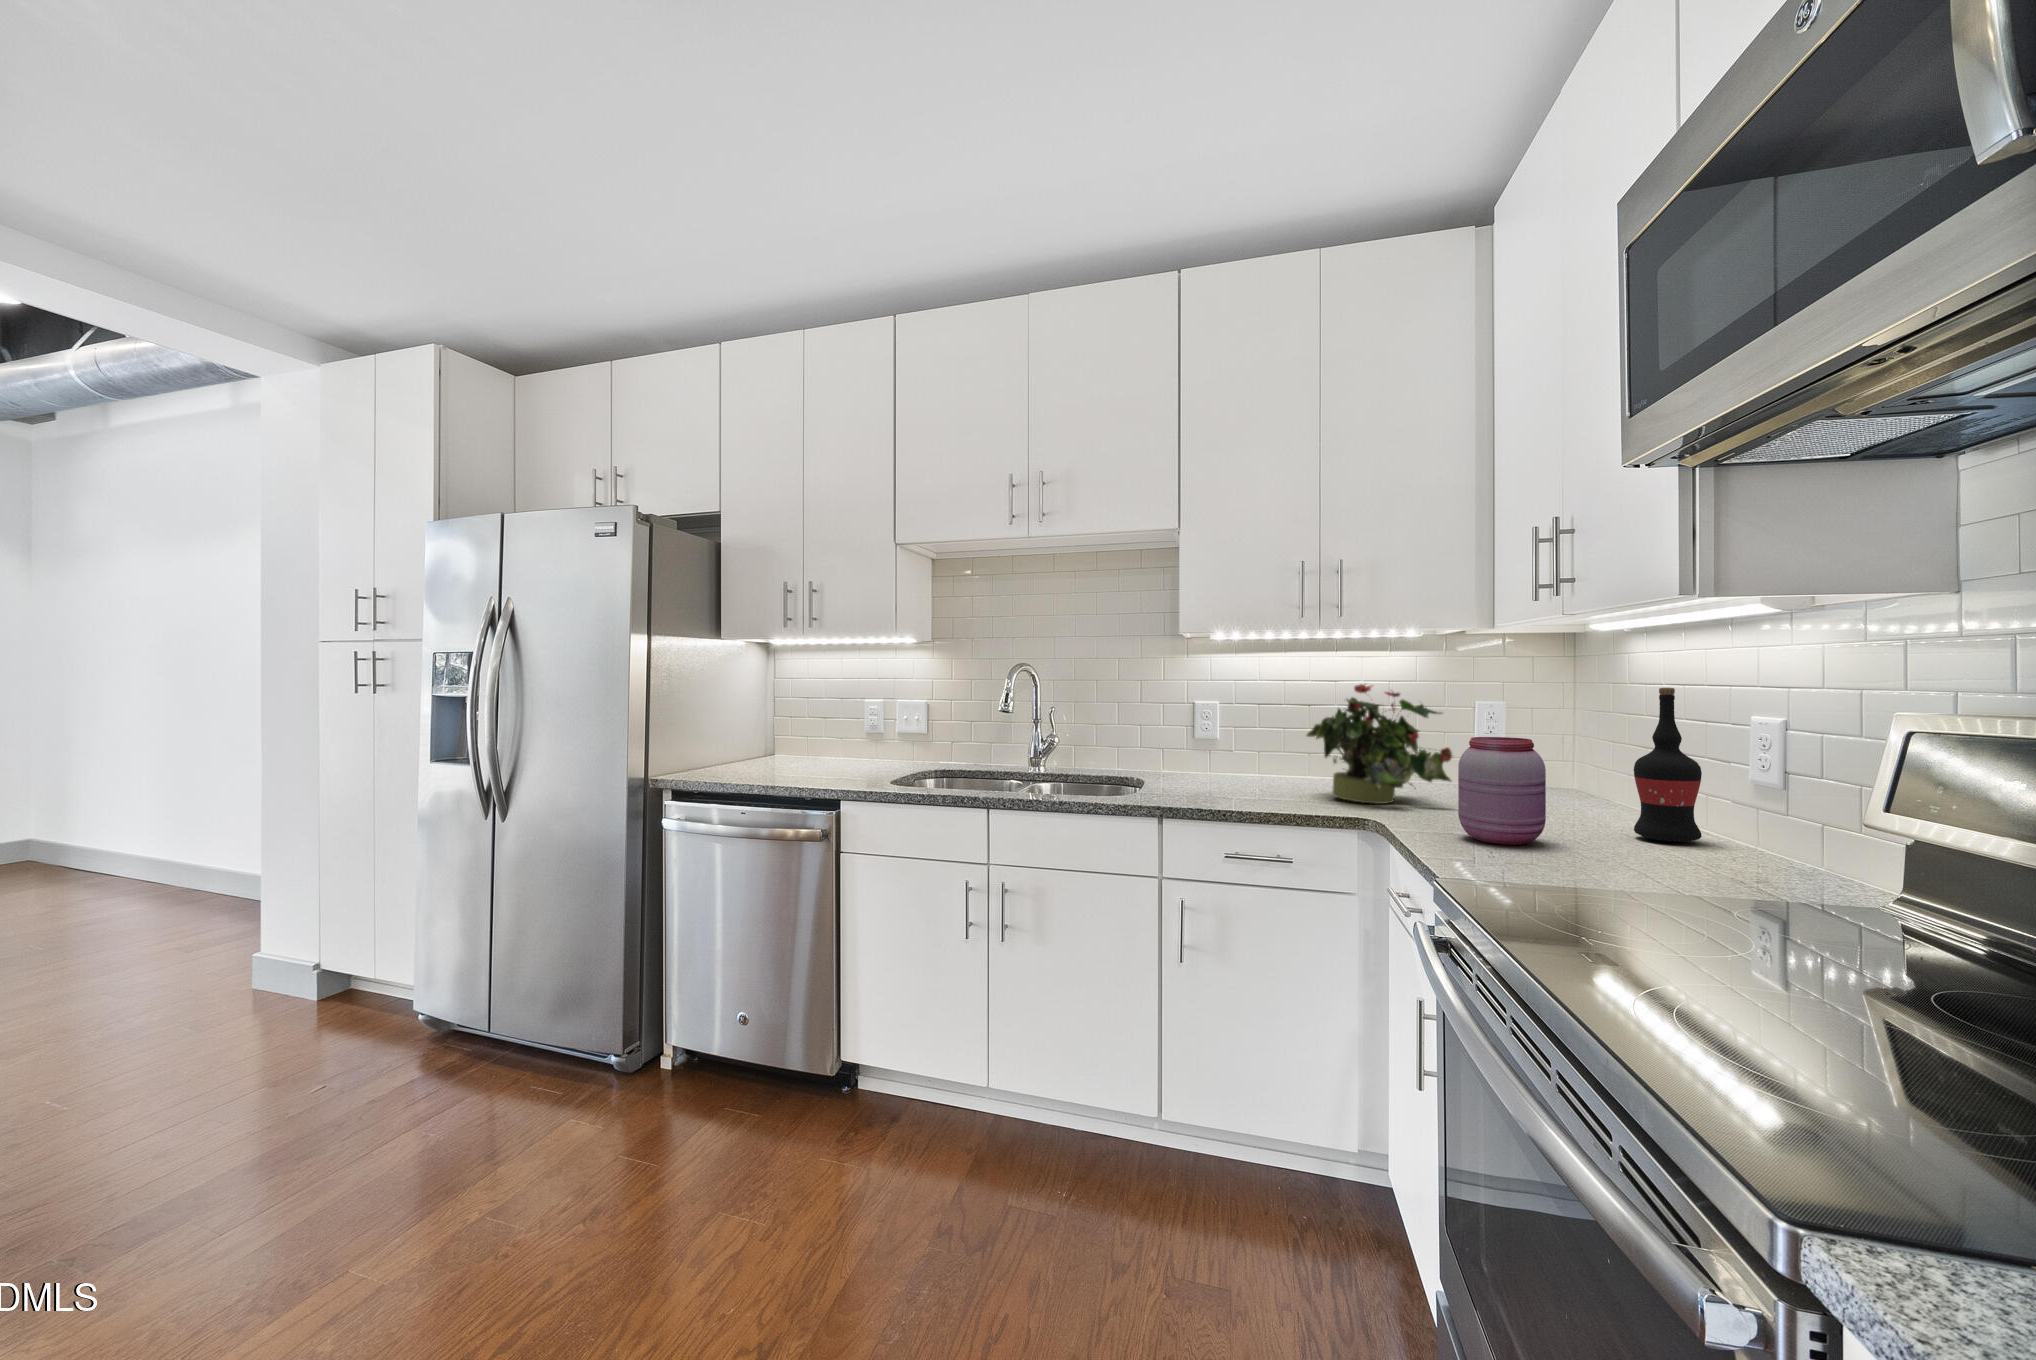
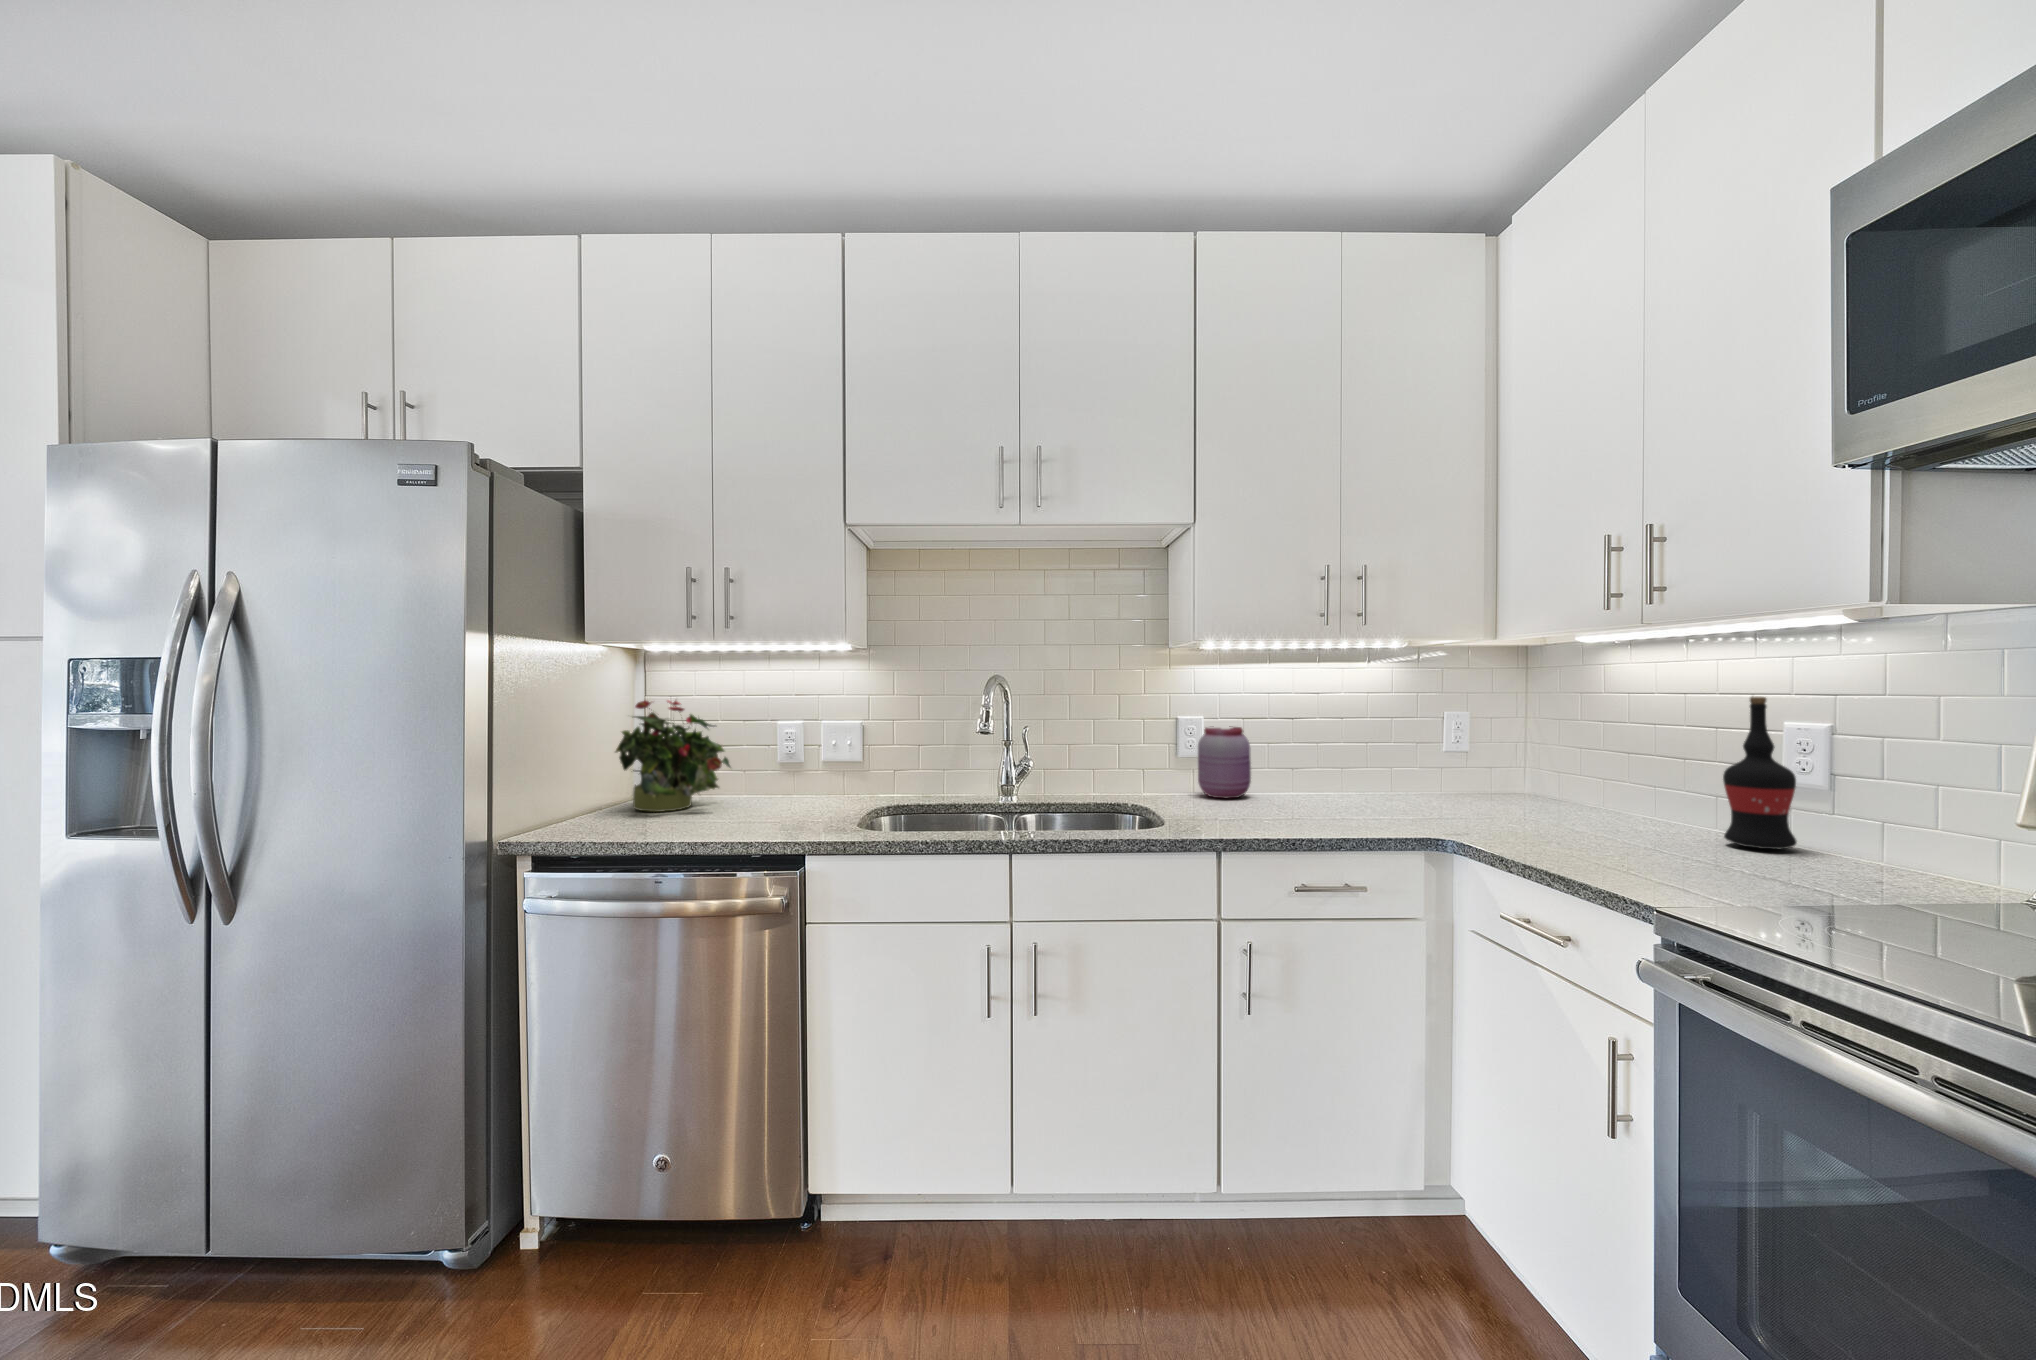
potted plant: present [1307,684,1452,804] -> present [615,700,730,812]
jar: present [1458,737,1546,845] -> present [1198,726,1251,798]

